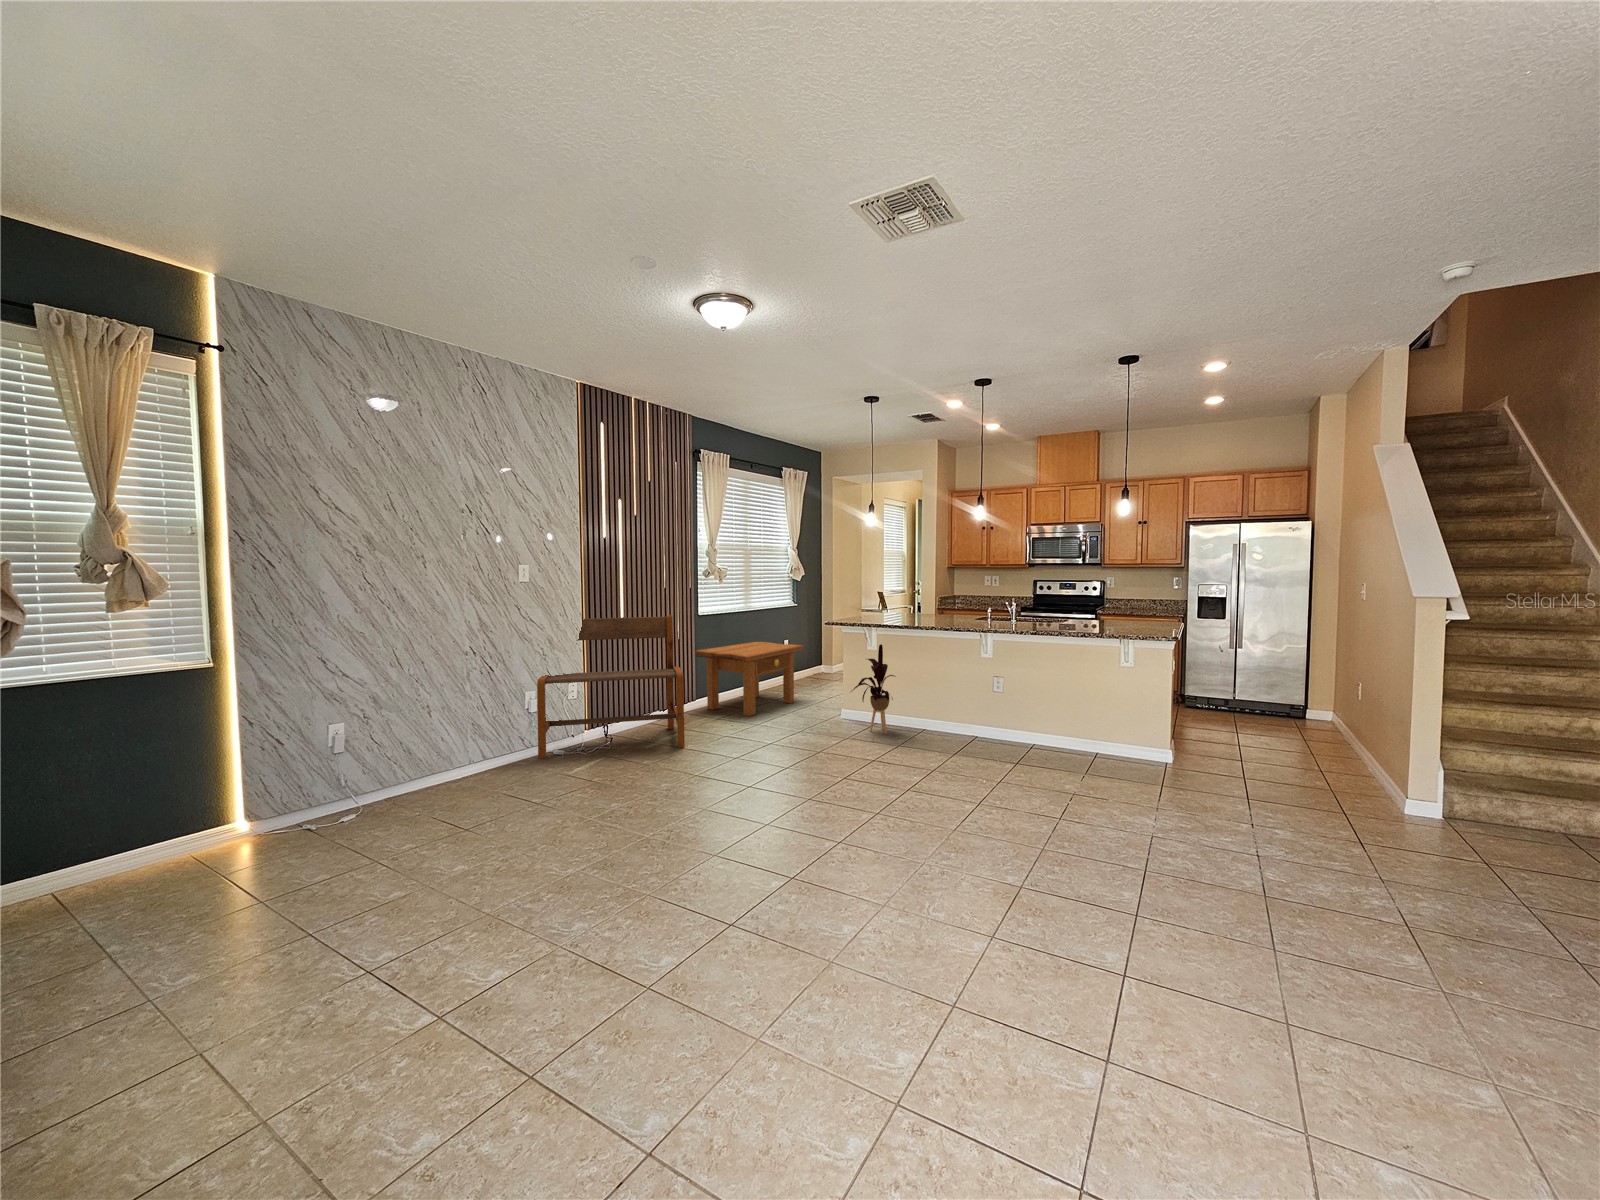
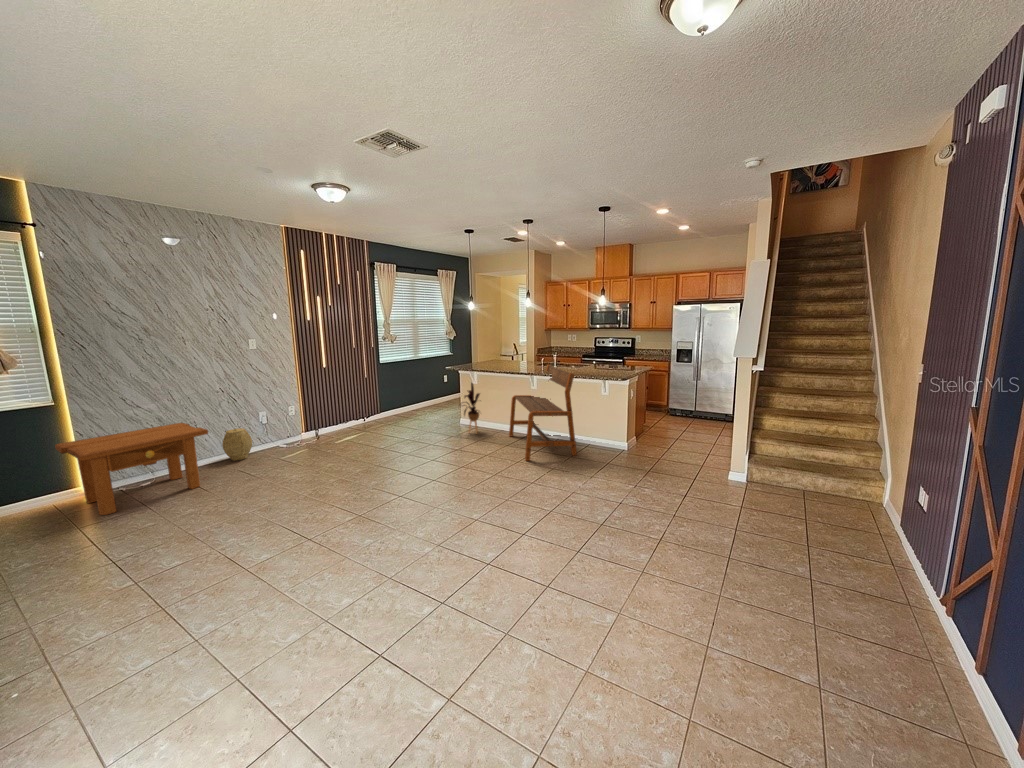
bench: present [537,615,685,758] -> present [509,365,577,461]
side table: present [696,642,803,716] -> present [55,423,208,515]
woven basket: none [471,719,520,776] -> present [222,428,252,461]

